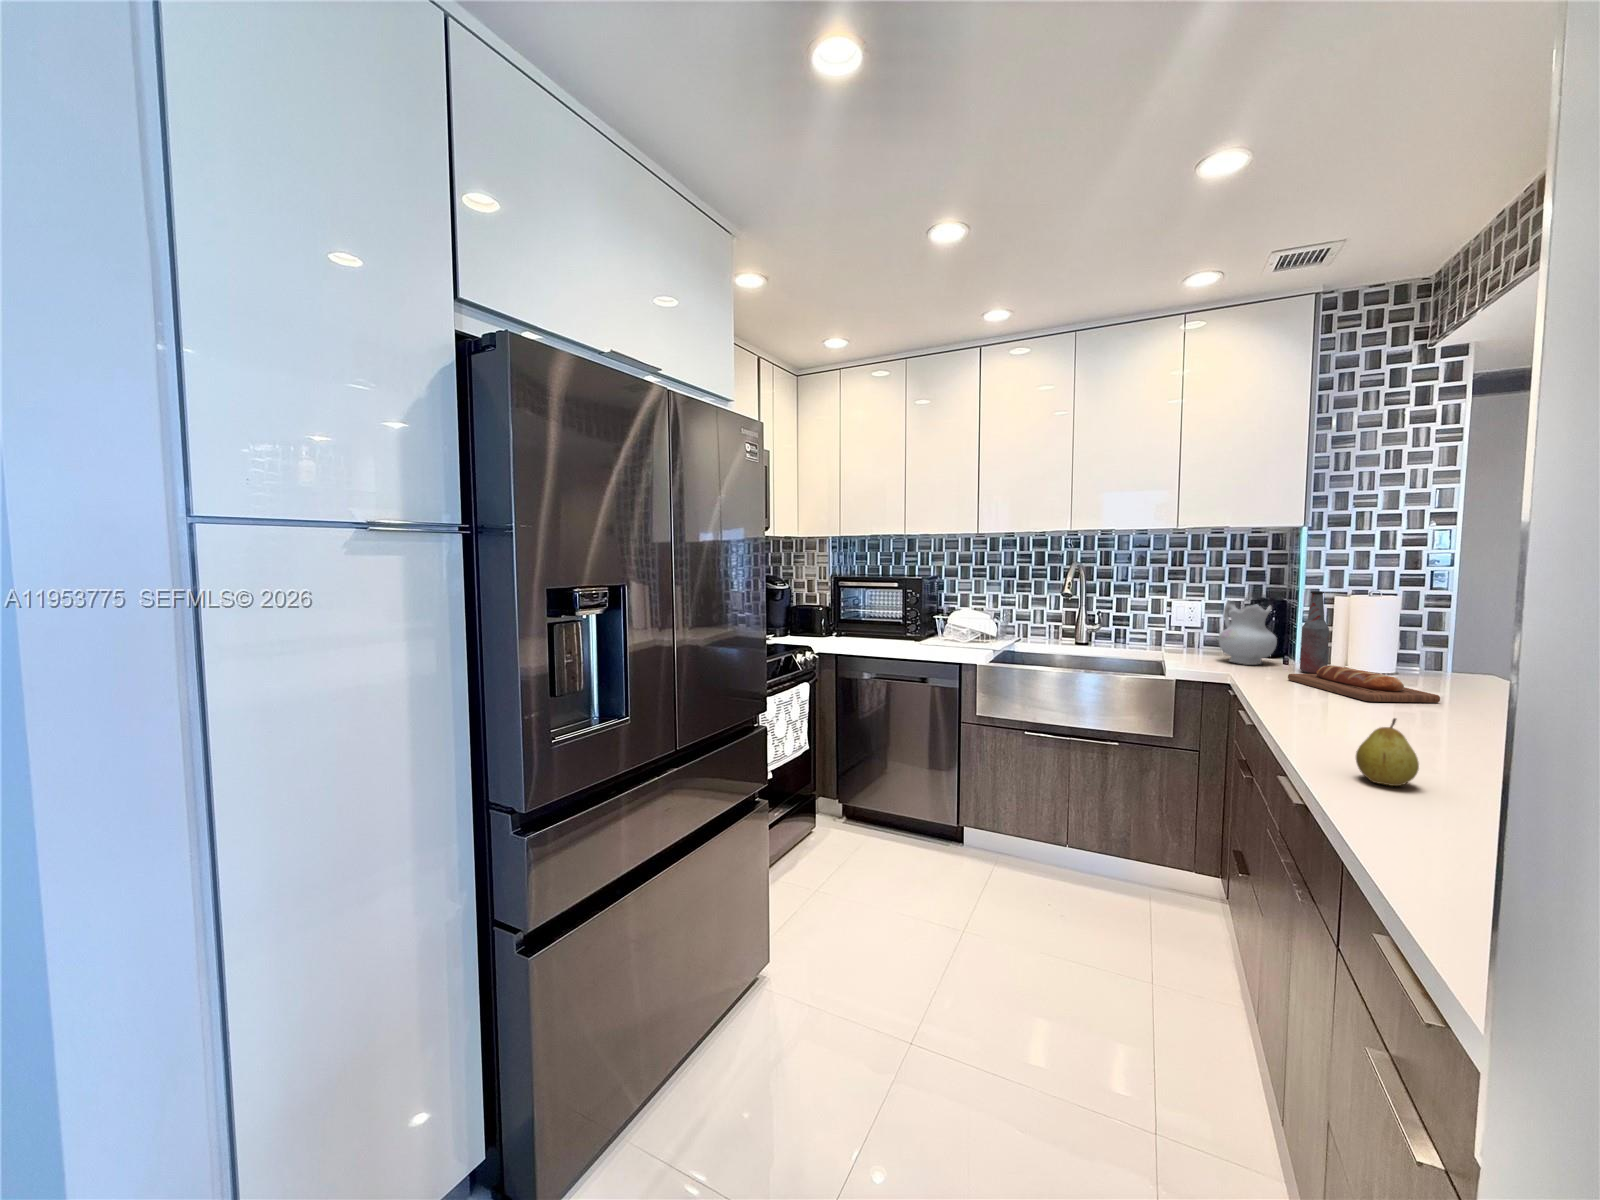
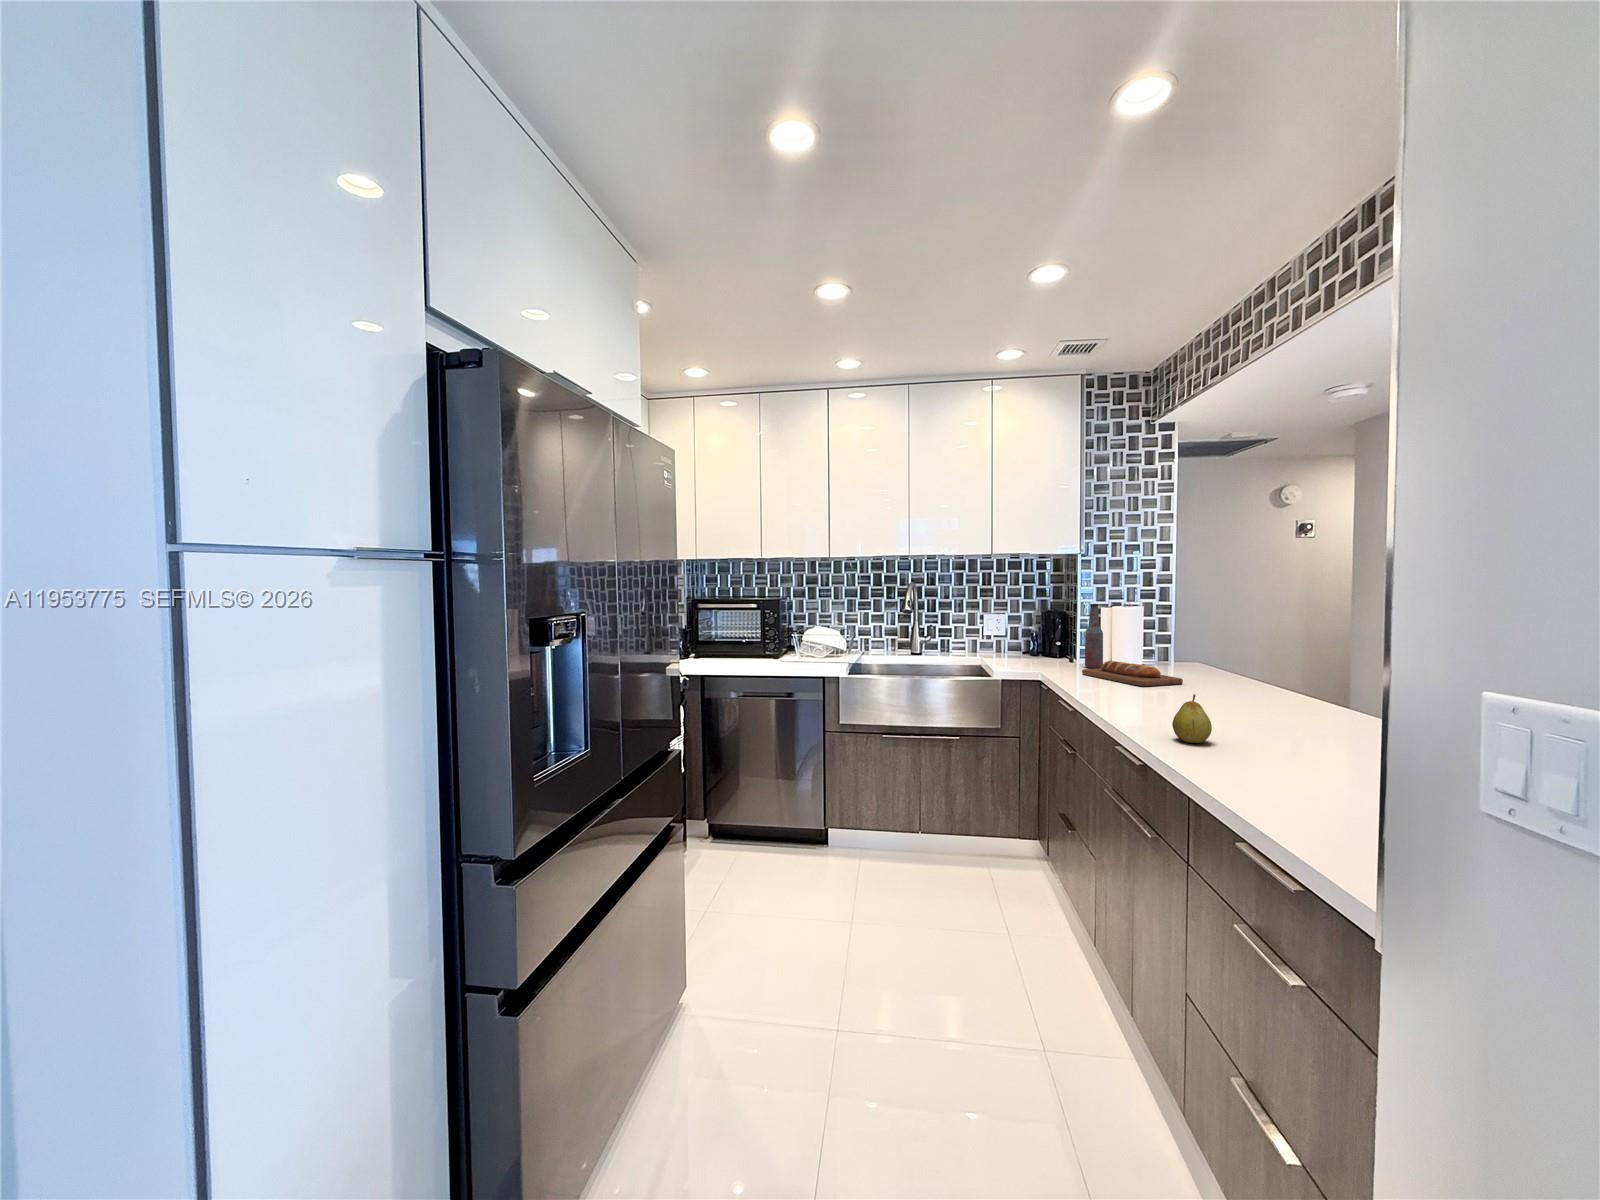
ceramic pitcher: present [1219,601,1277,665] -> none [1025,613,1066,664]

